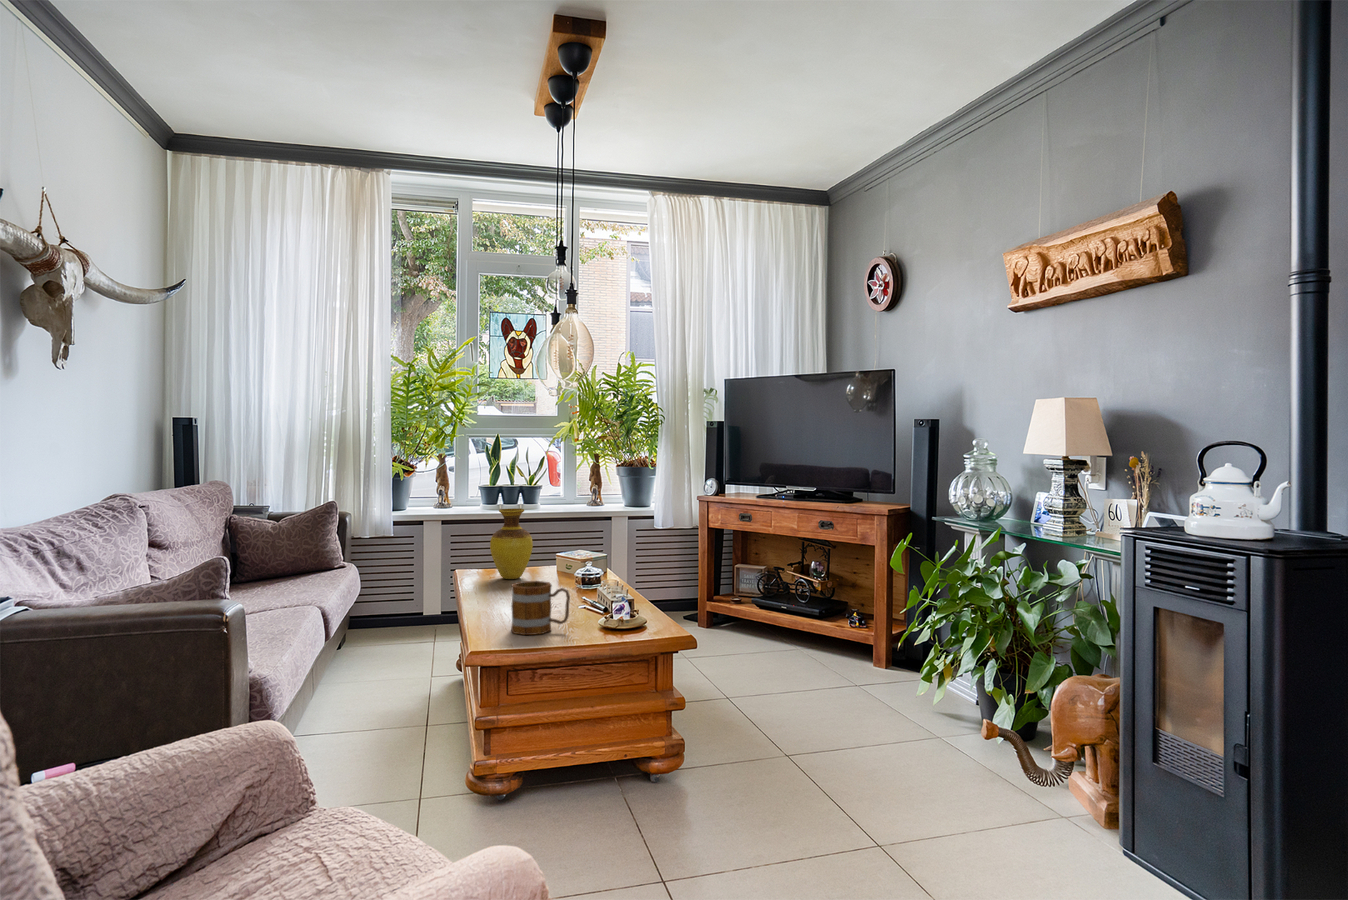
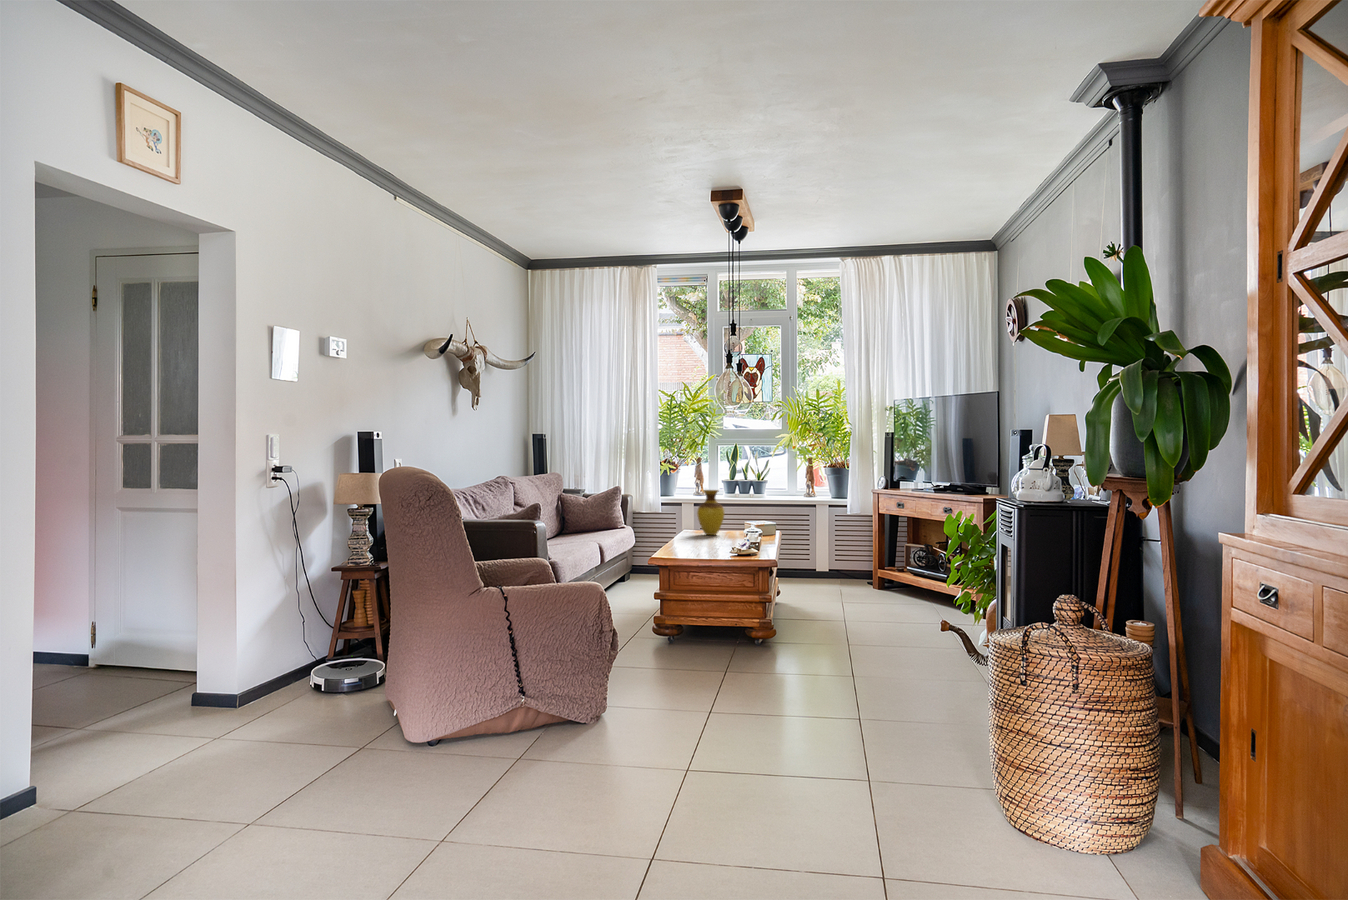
mug: present [511,581,570,635] -> none [679,525,711,554]

